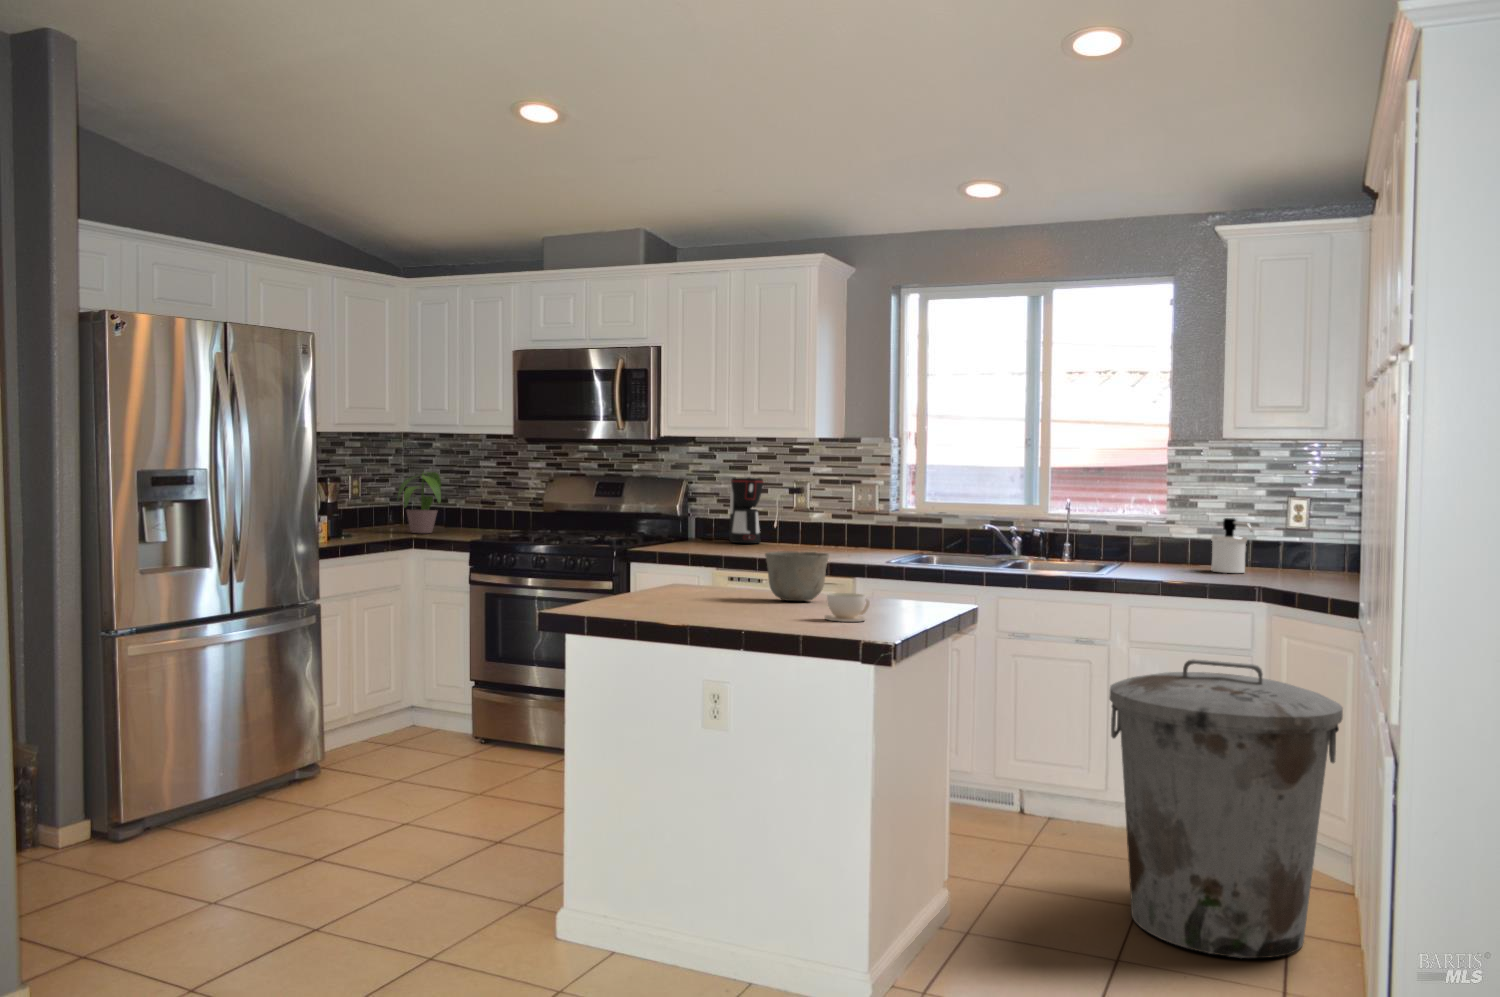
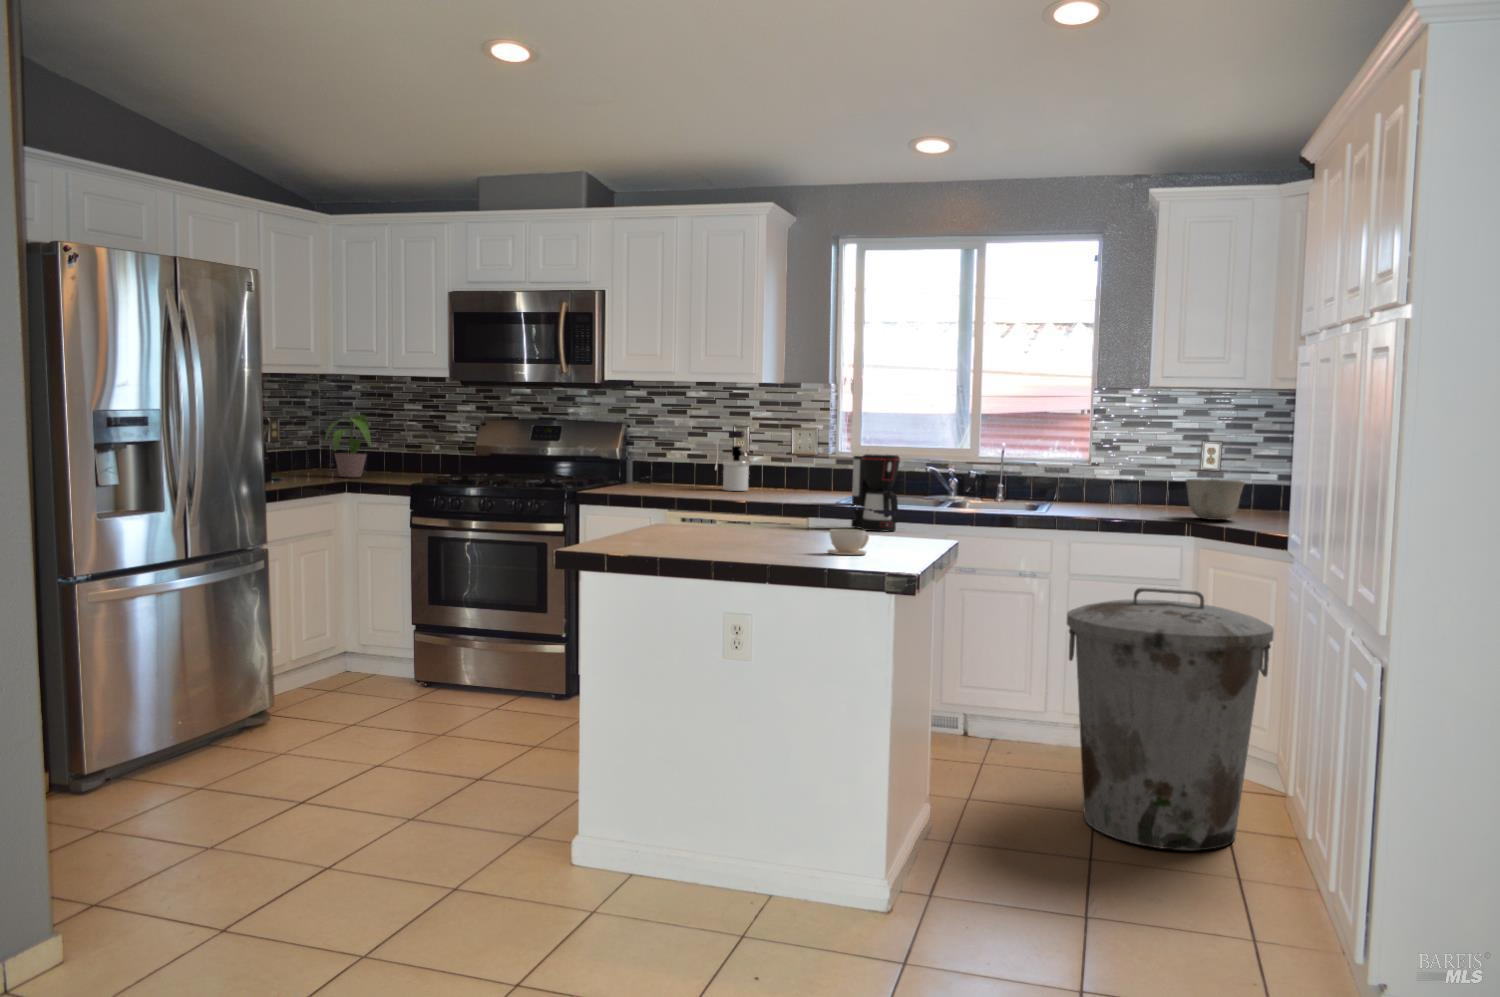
coffee maker: present [729,477,764,543] -> present [851,454,900,531]
soap dispenser: present [1211,518,1252,573] -> present [723,446,750,491]
ceramic bowl: present [765,551,829,601] -> present [1186,479,1245,520]

